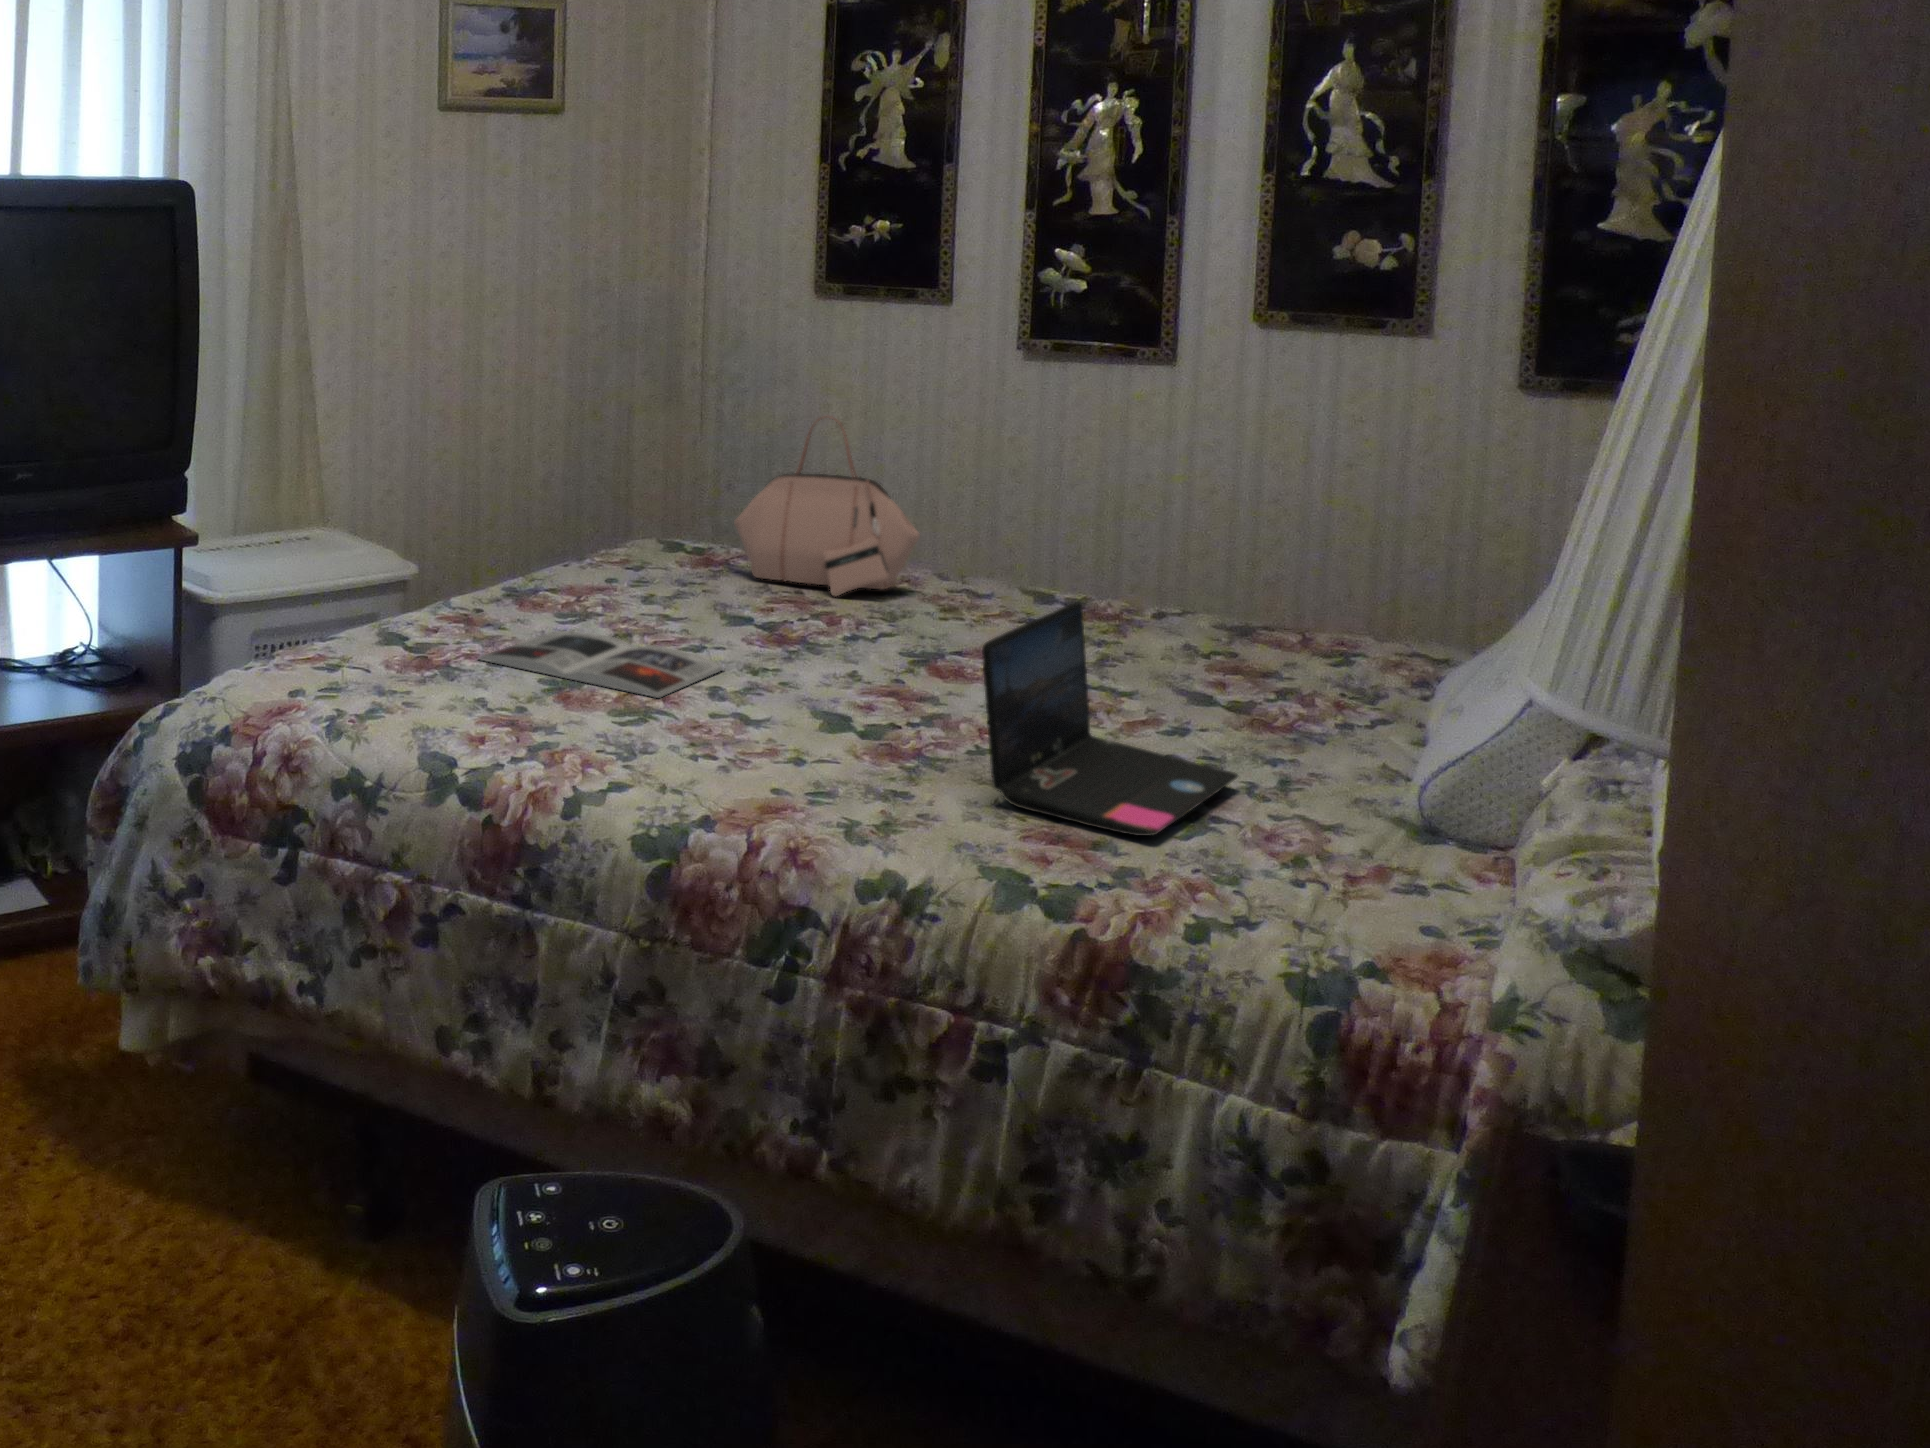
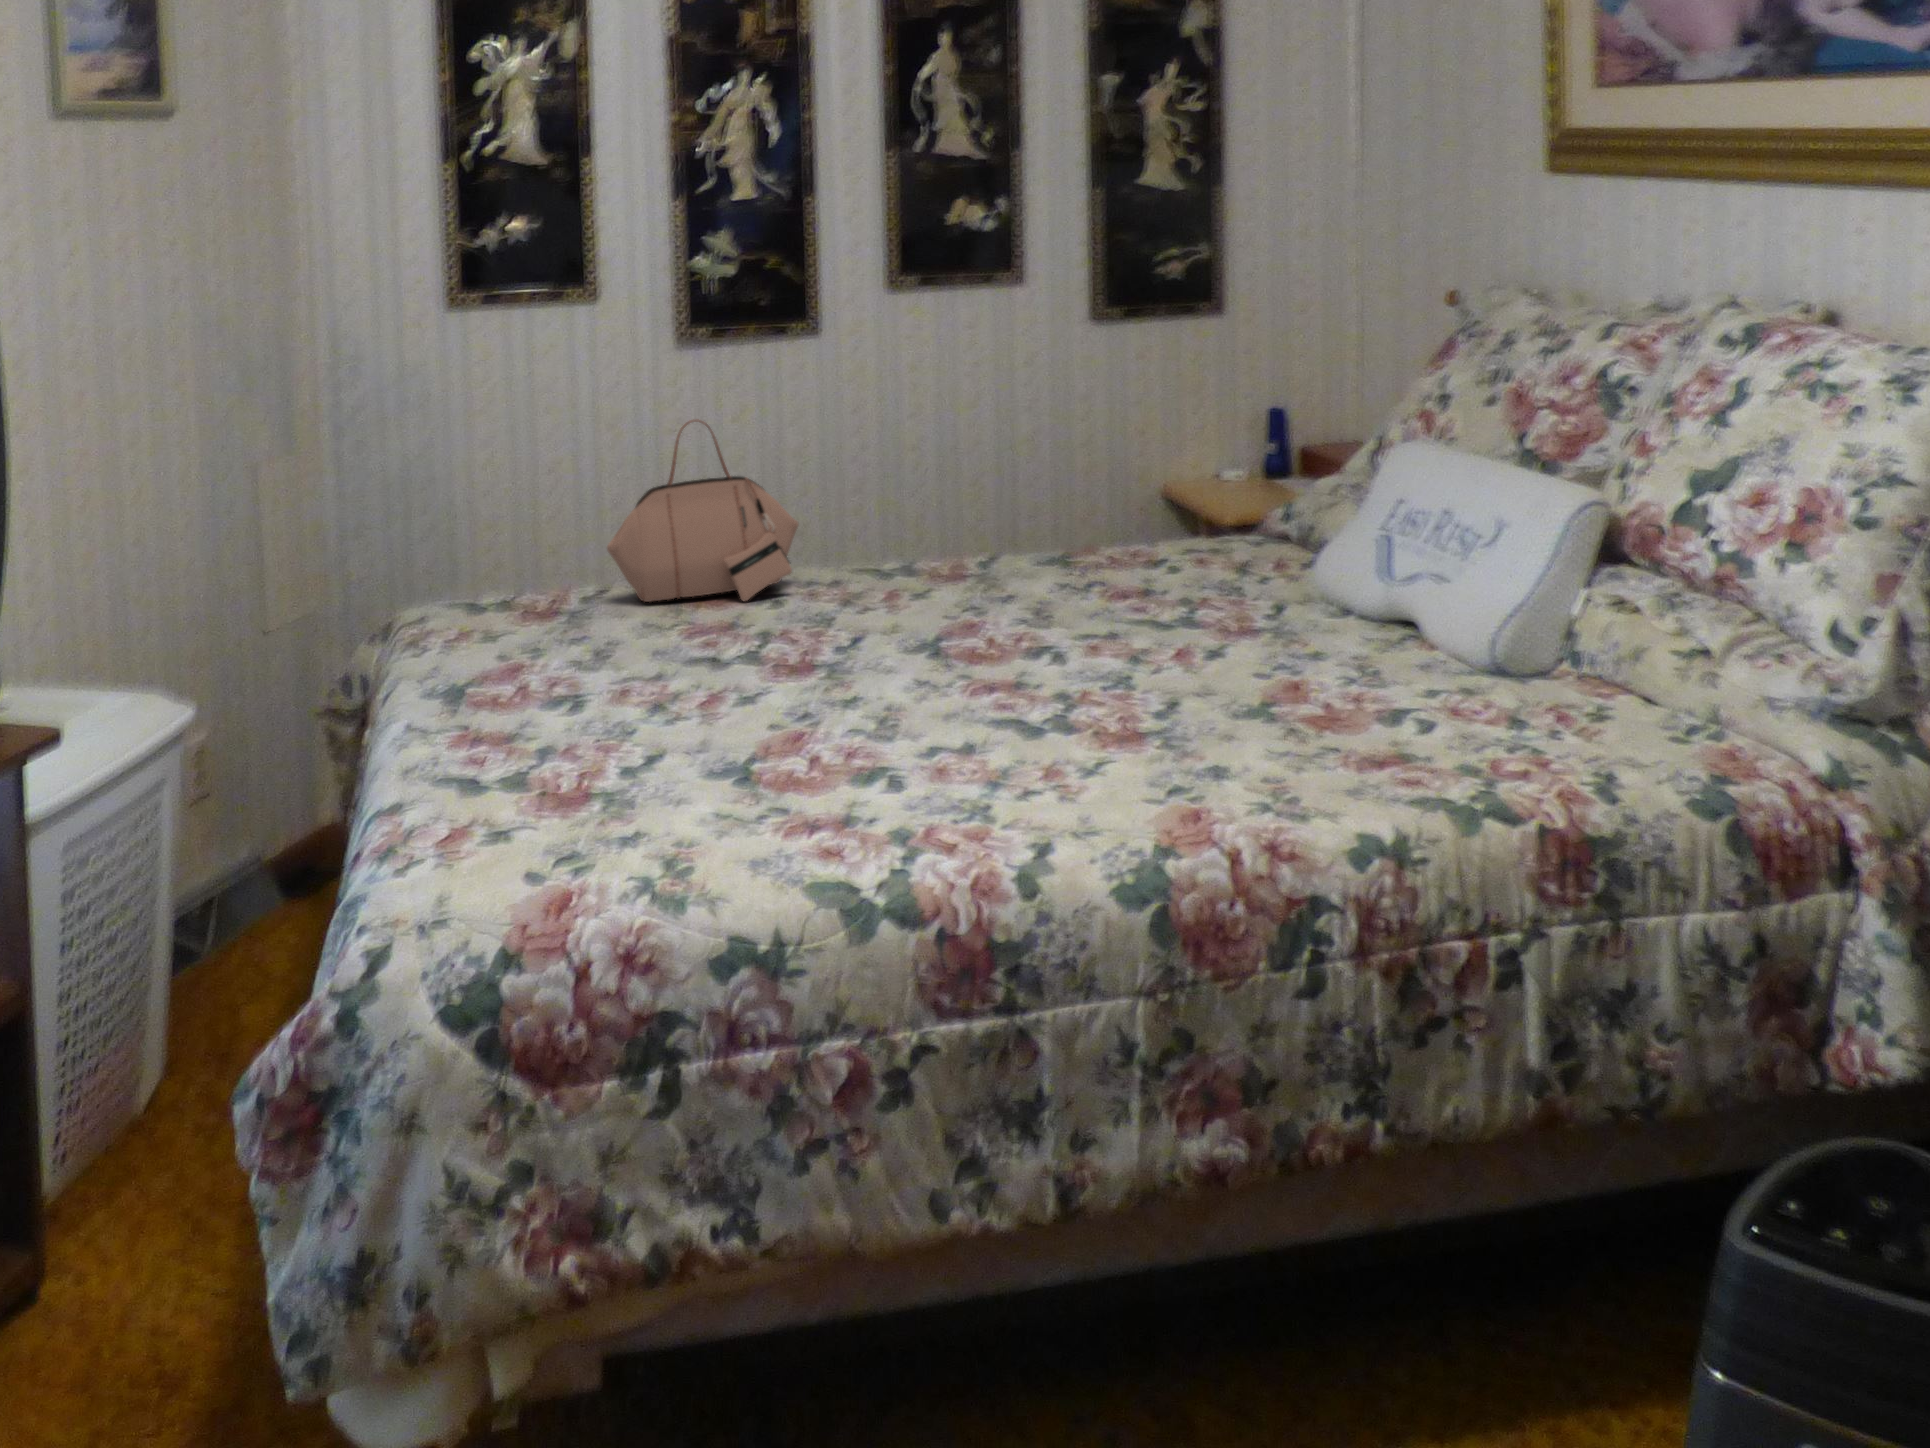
laptop: present [982,602,1238,836] -> none [1216,544,1438,742]
magazine: present [479,631,724,698] -> none [613,693,859,766]

